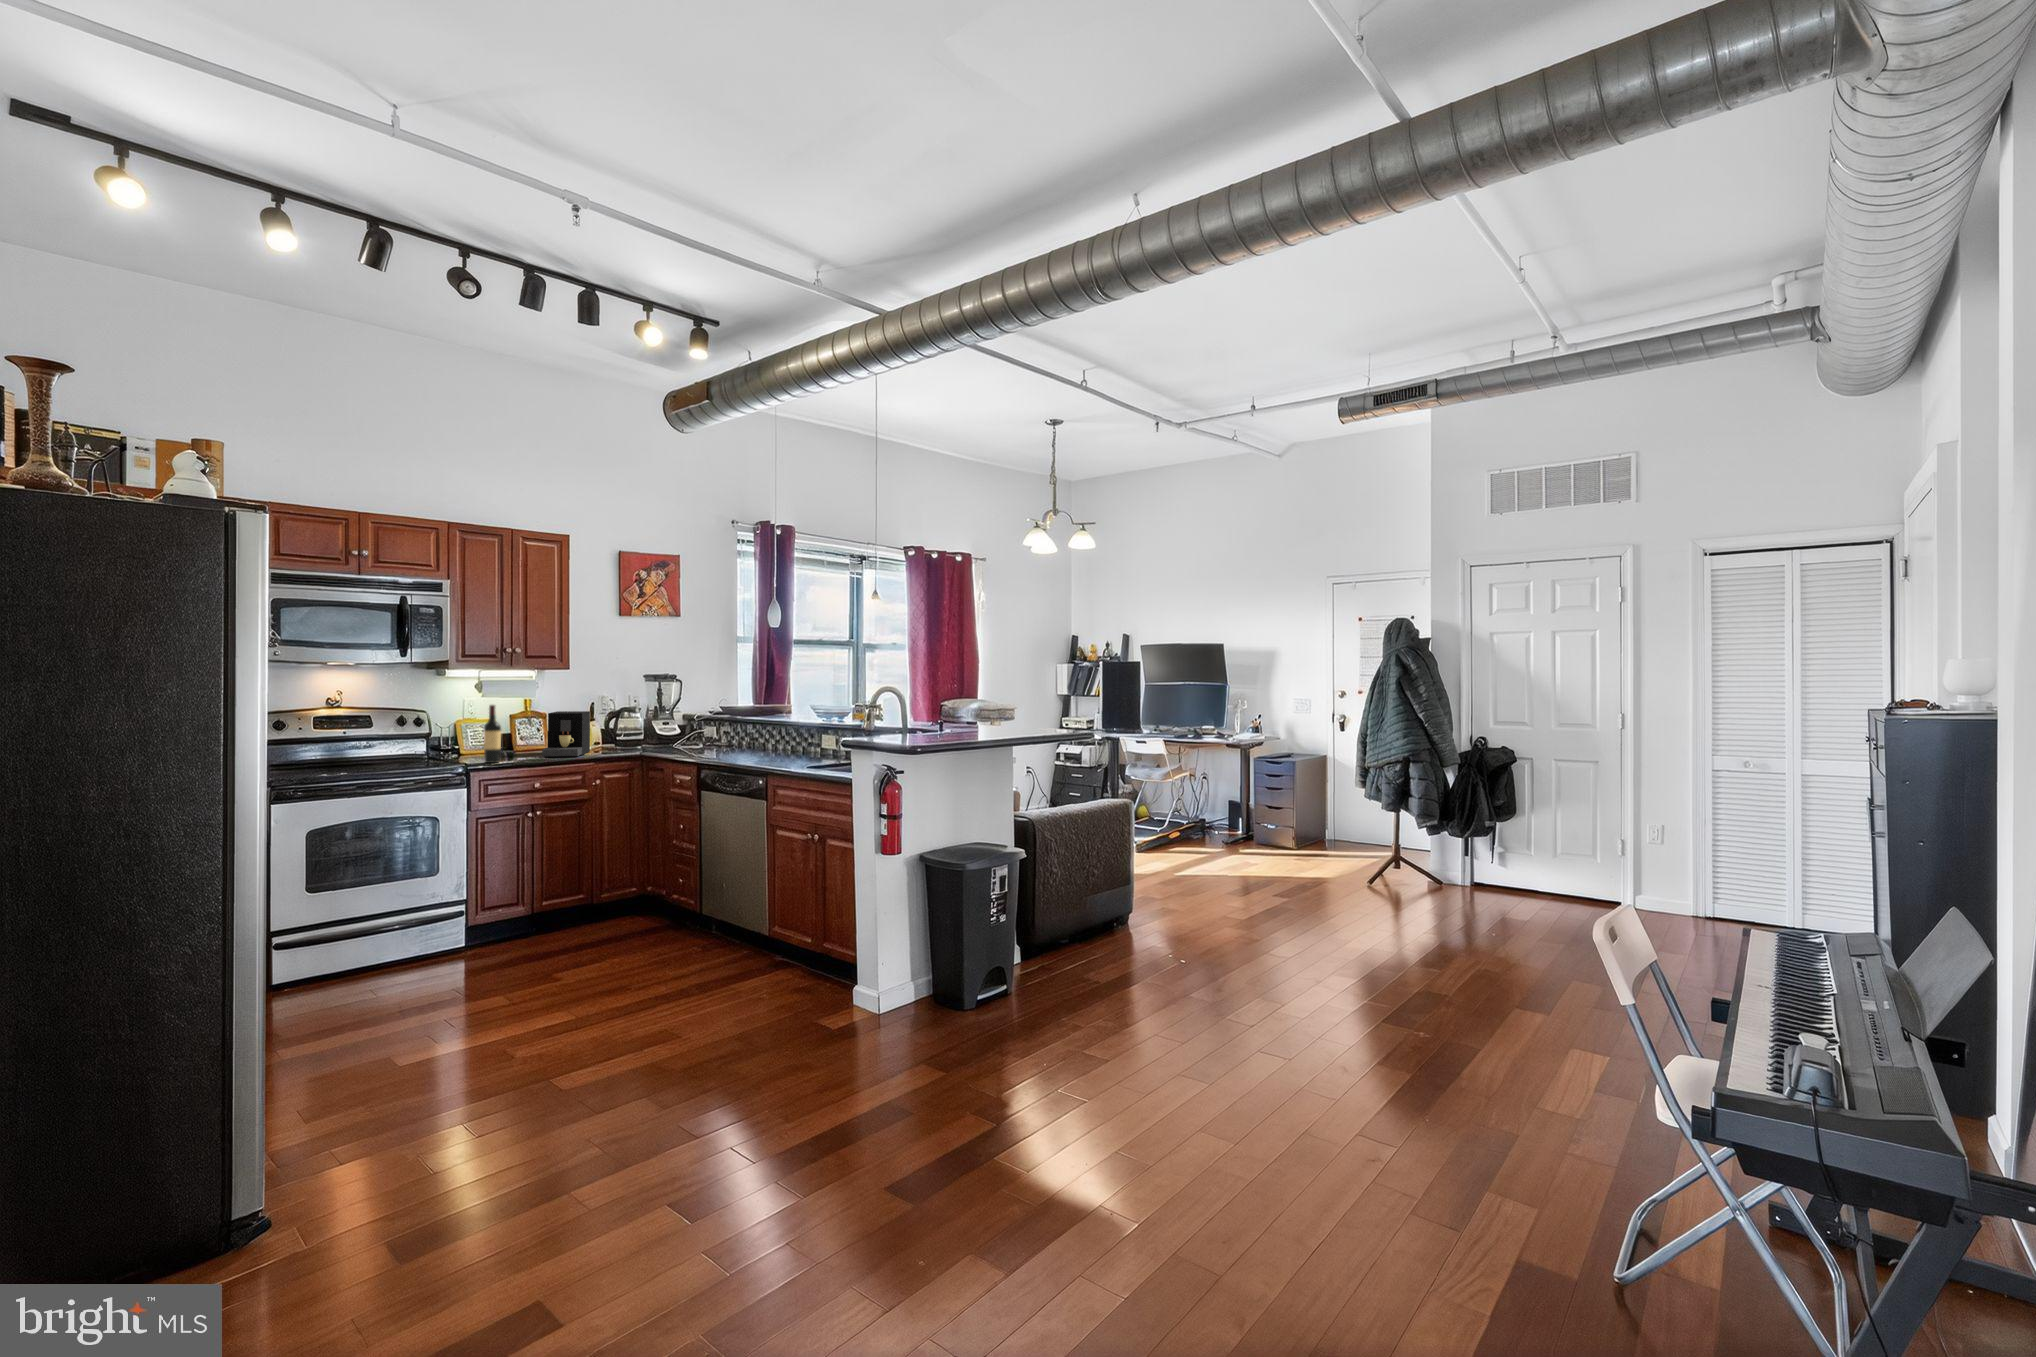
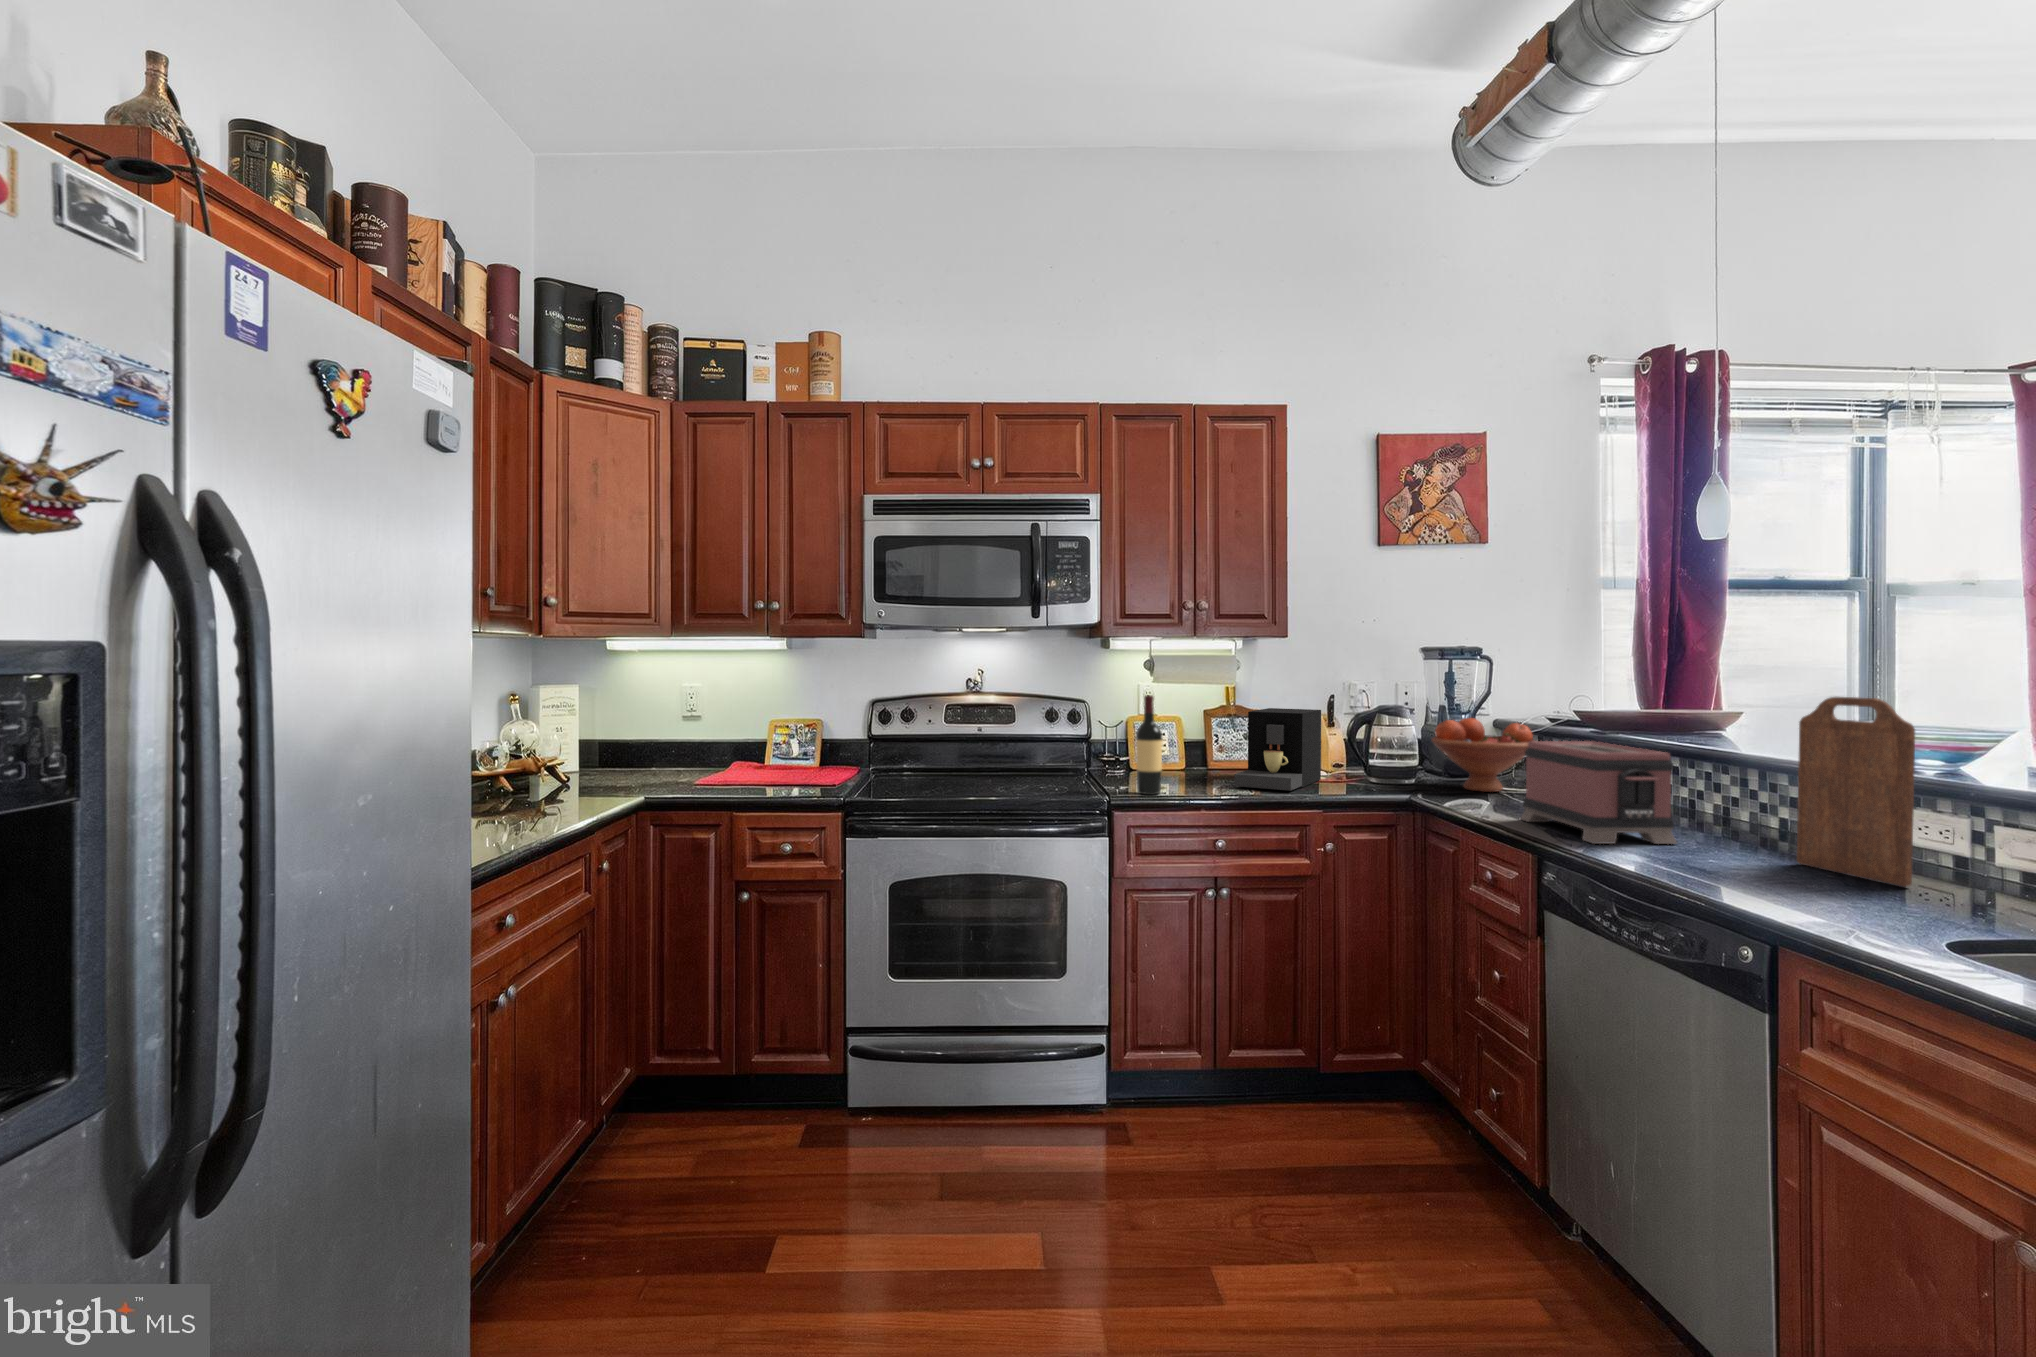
cutting board: none [792,698,822,764] -> present [1797,697,1915,886]
fruit bowl: none [652,713,705,751] -> present [1432,718,1534,792]
toaster: none [695,720,756,762] -> present [1521,741,1677,844]

